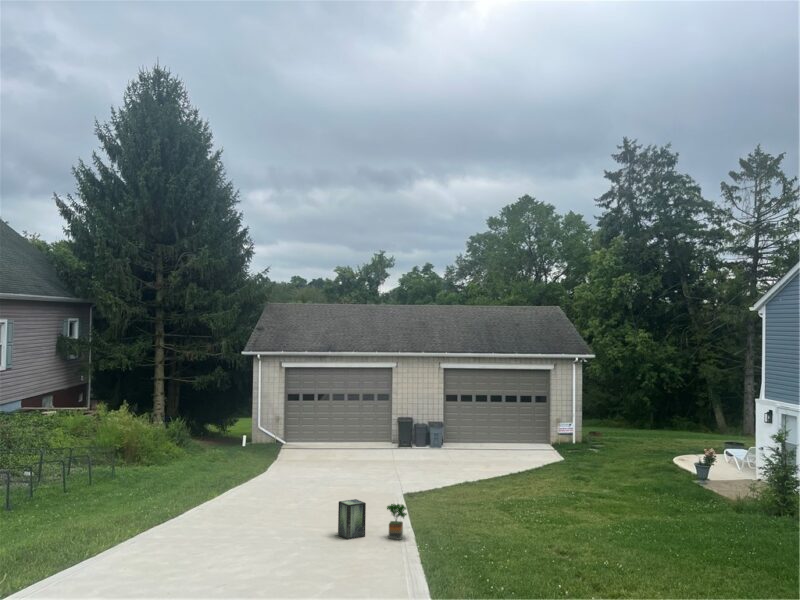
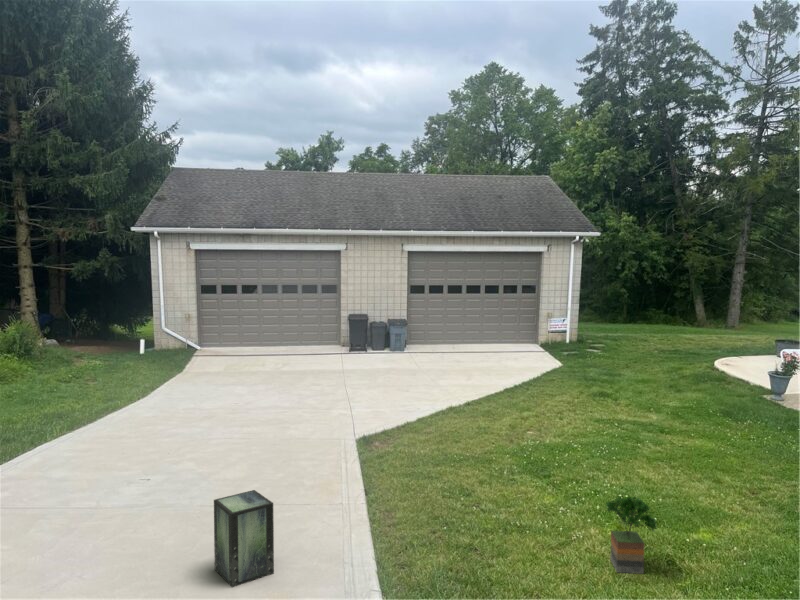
potted tree: present [387,504,407,540] -> present [606,497,657,574]

